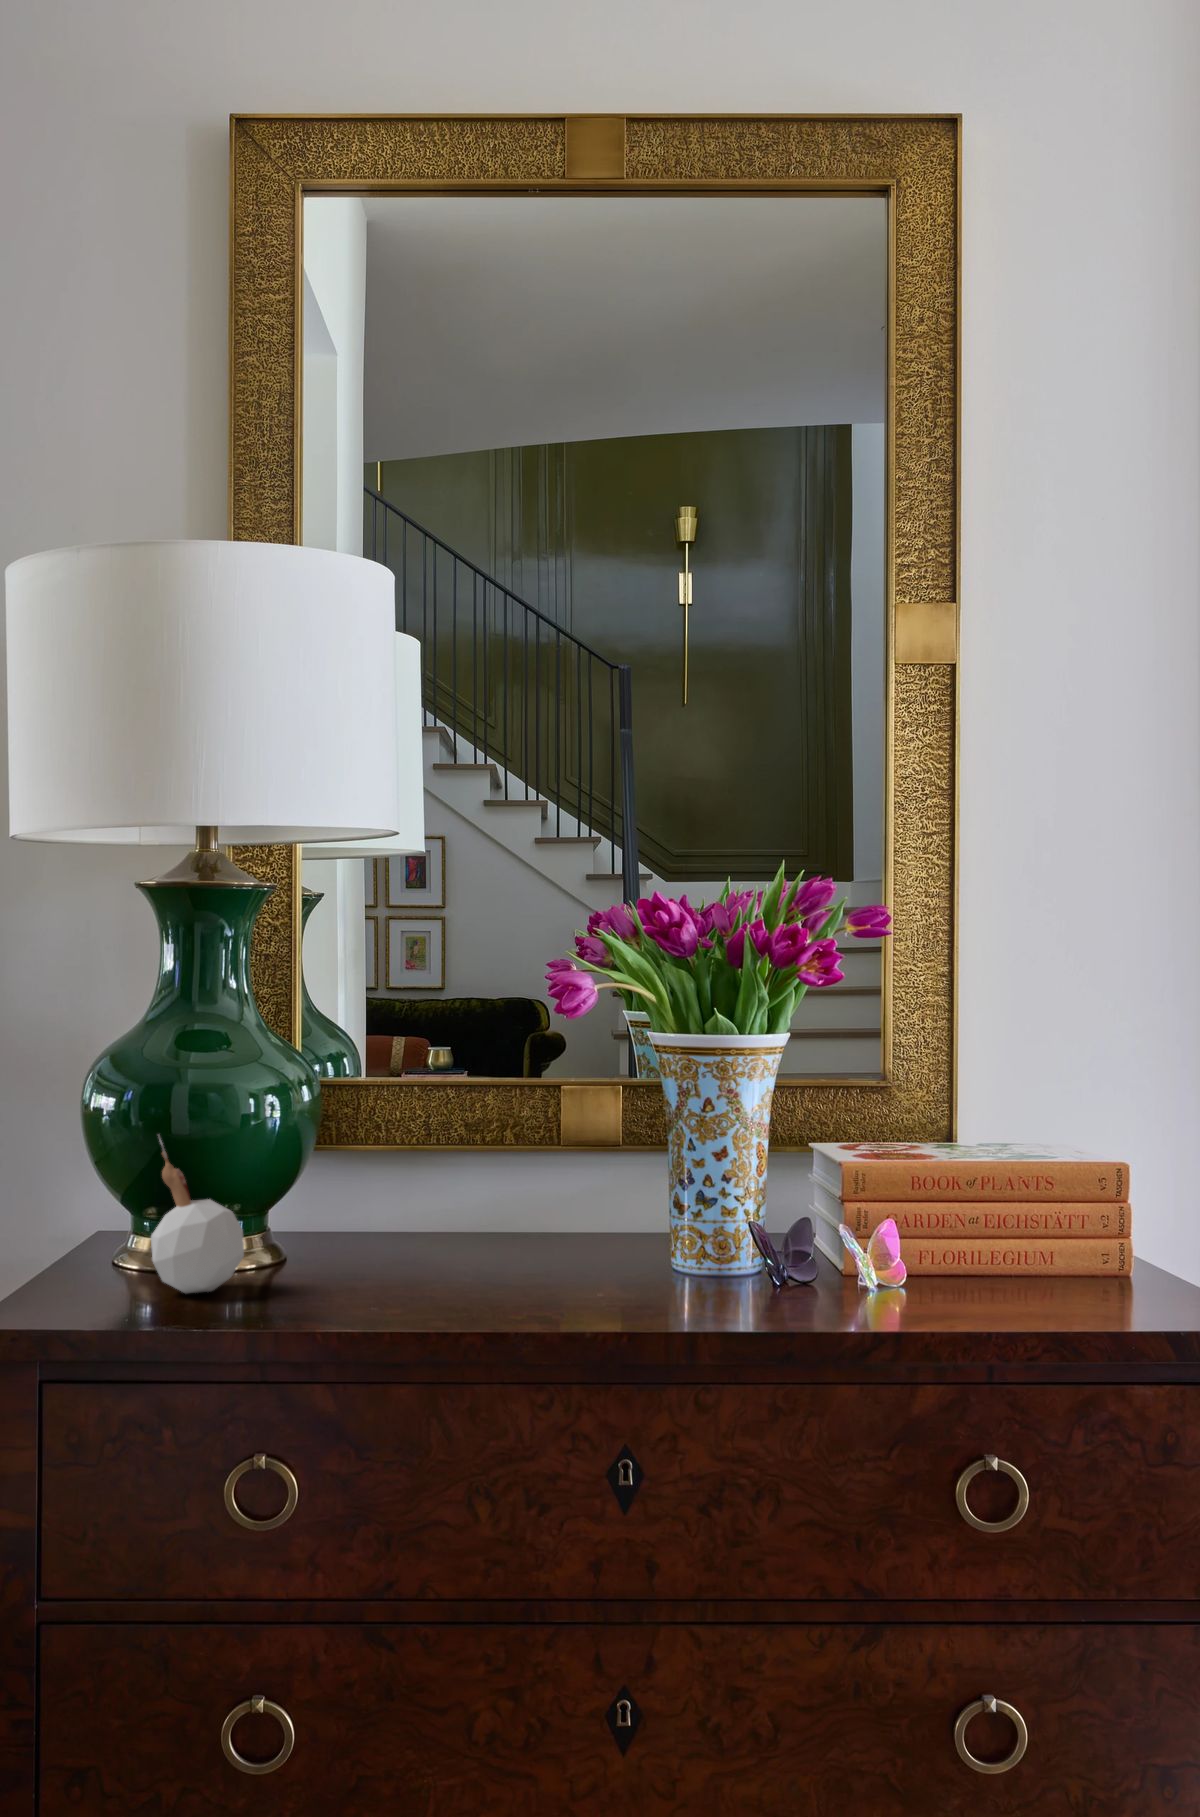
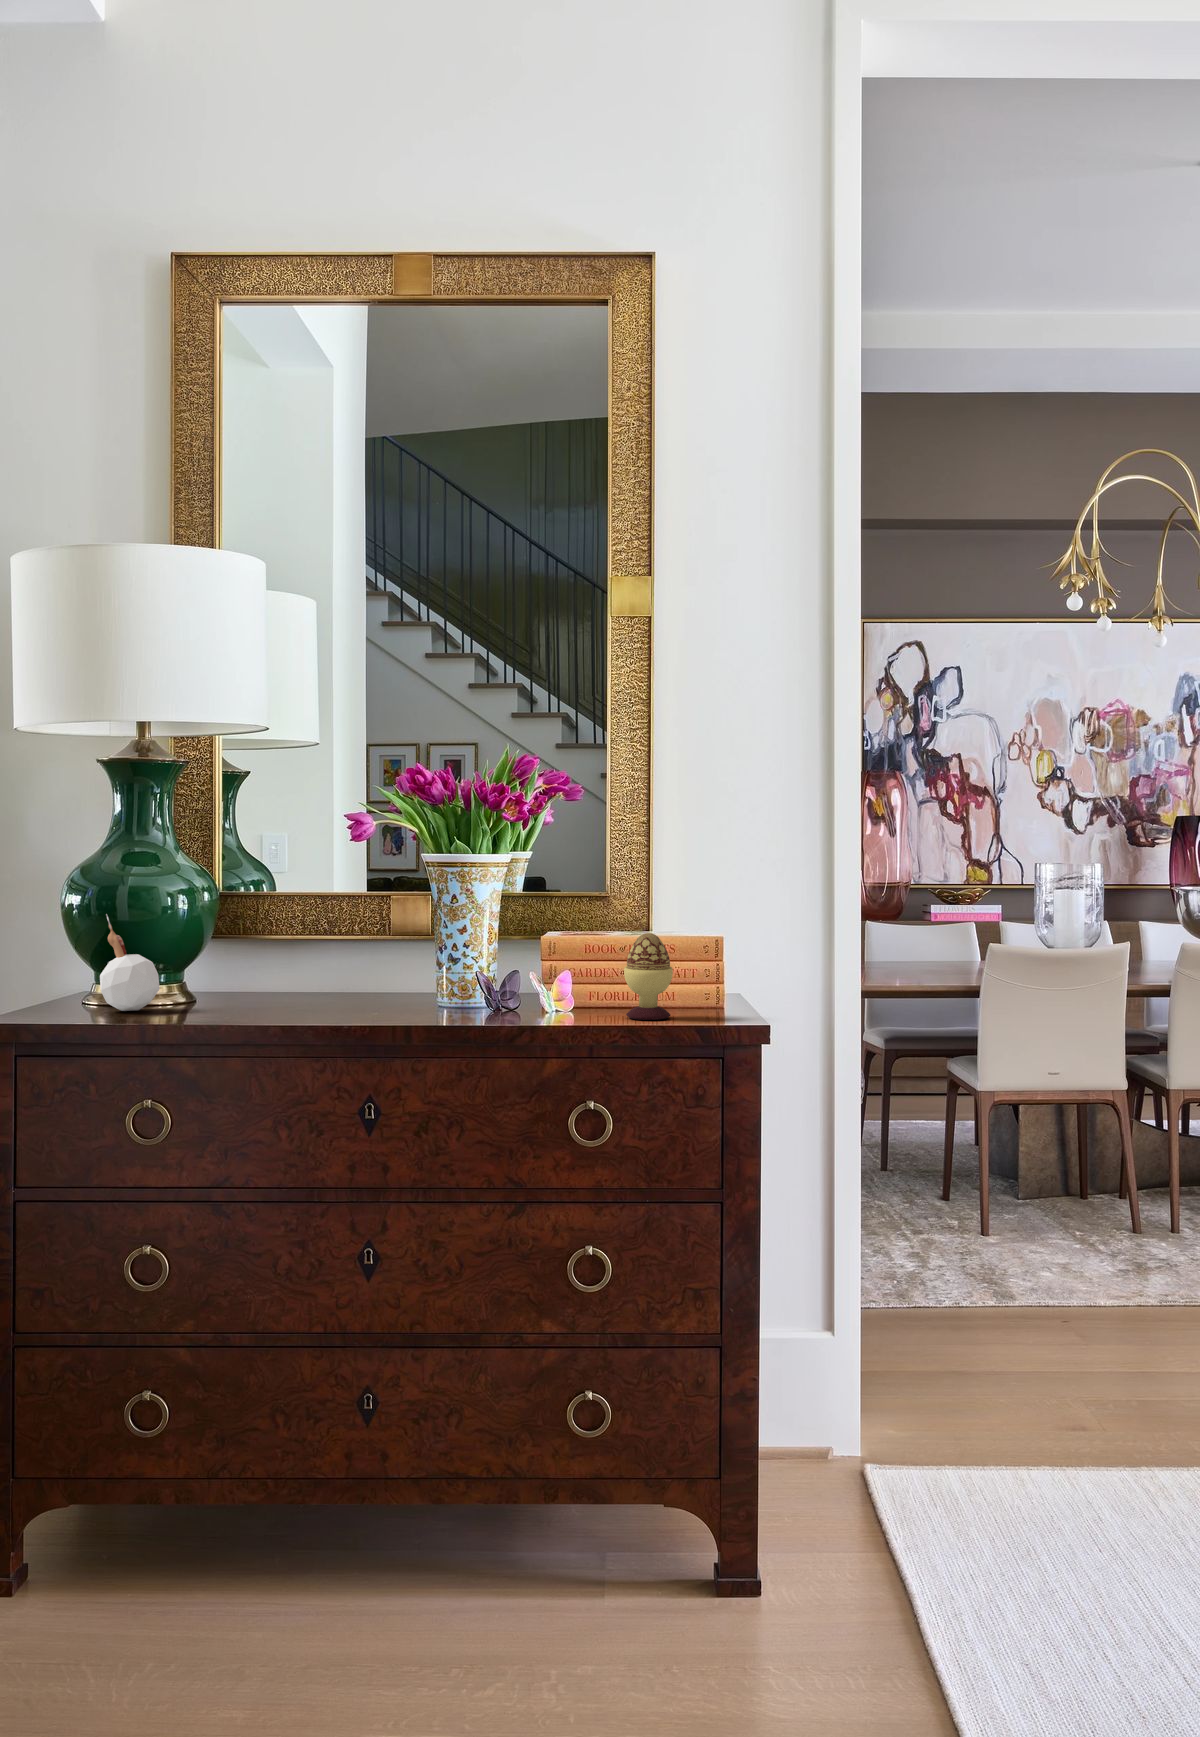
decorative egg: none [999,1164,1080,1307] -> present [624,933,673,1020]

